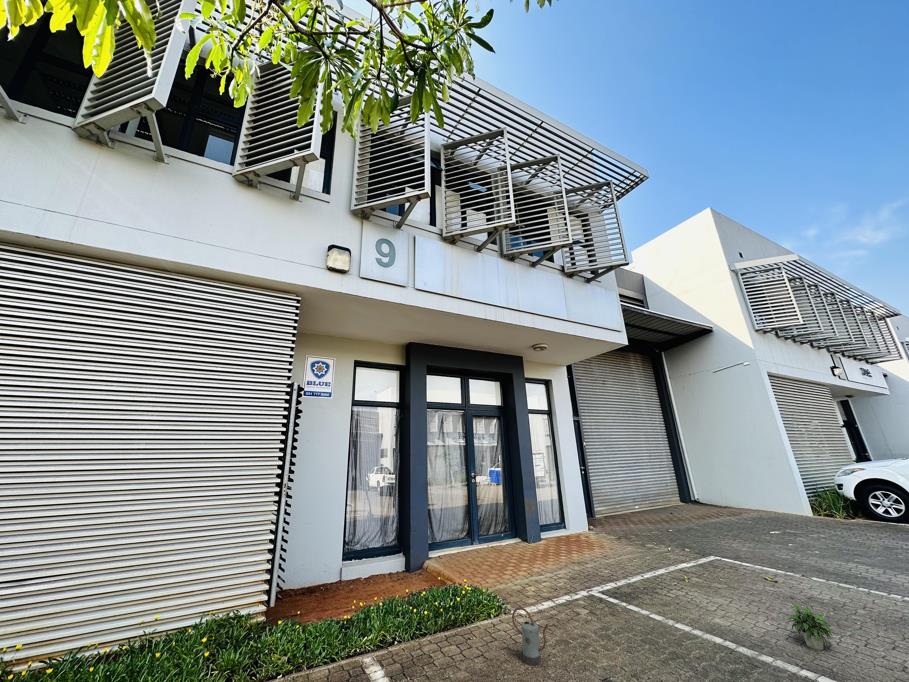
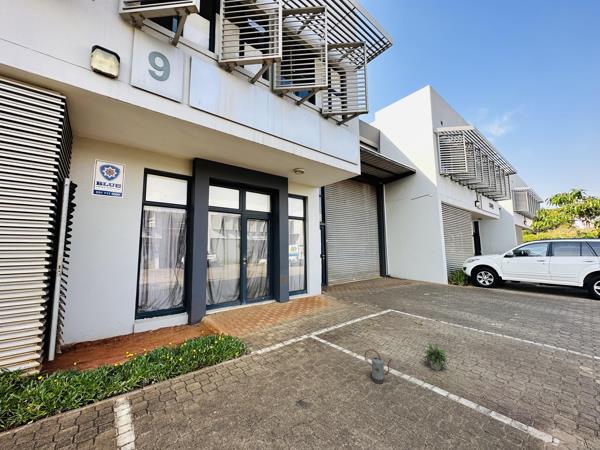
watering can: present [512,608,548,665] -> present [364,349,392,384]

